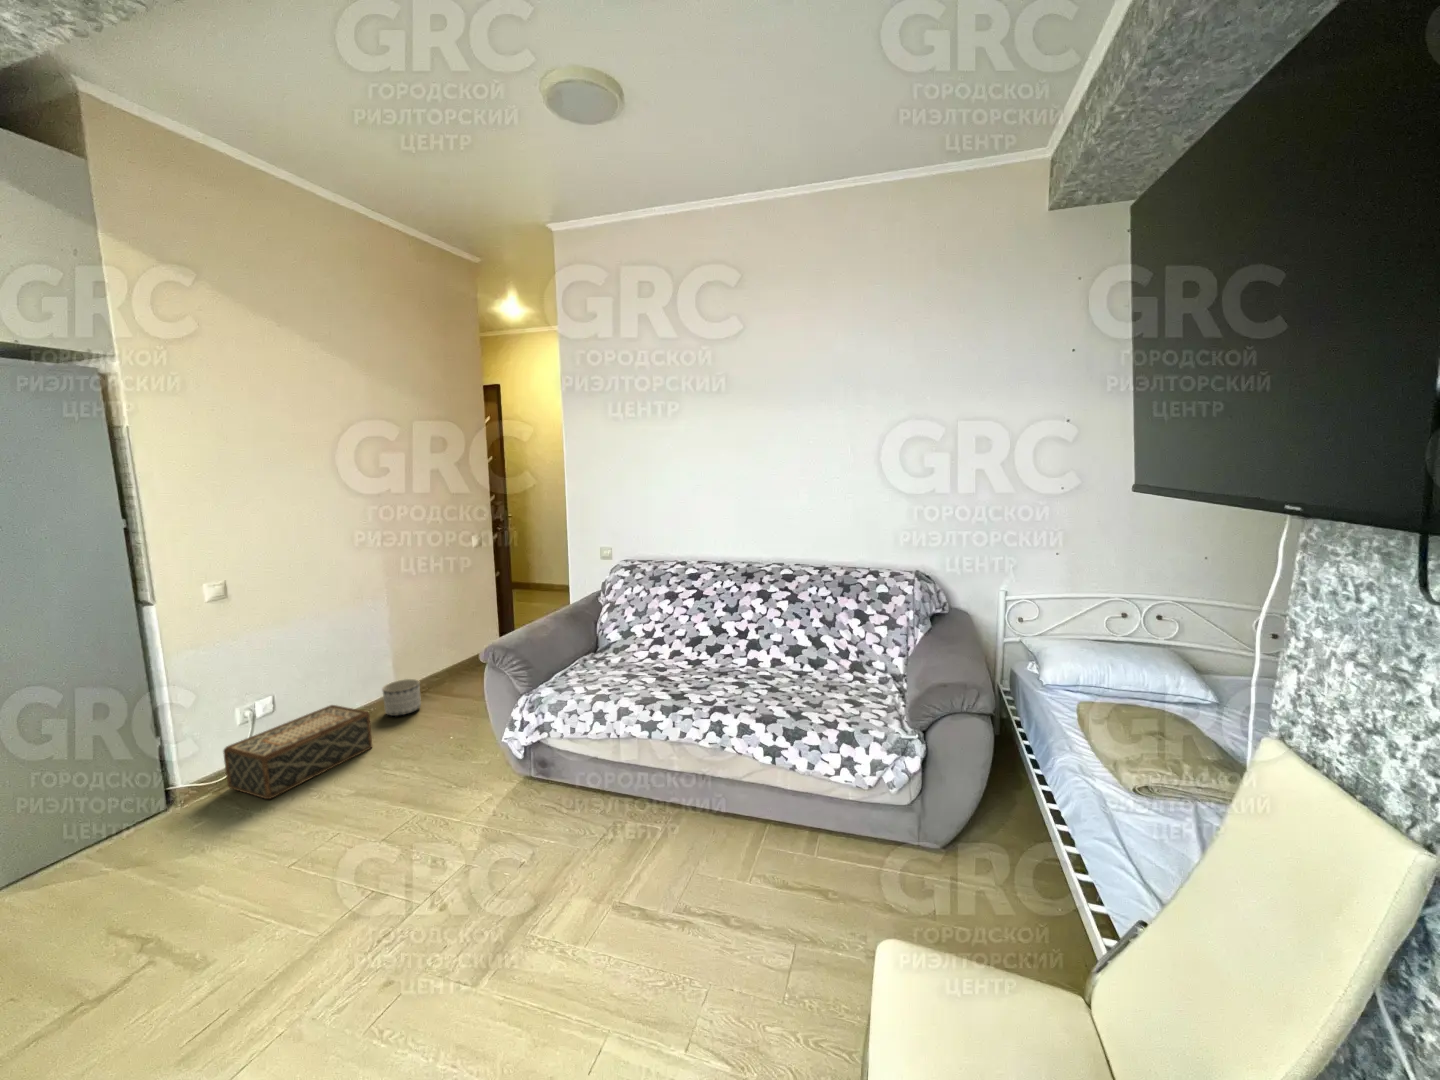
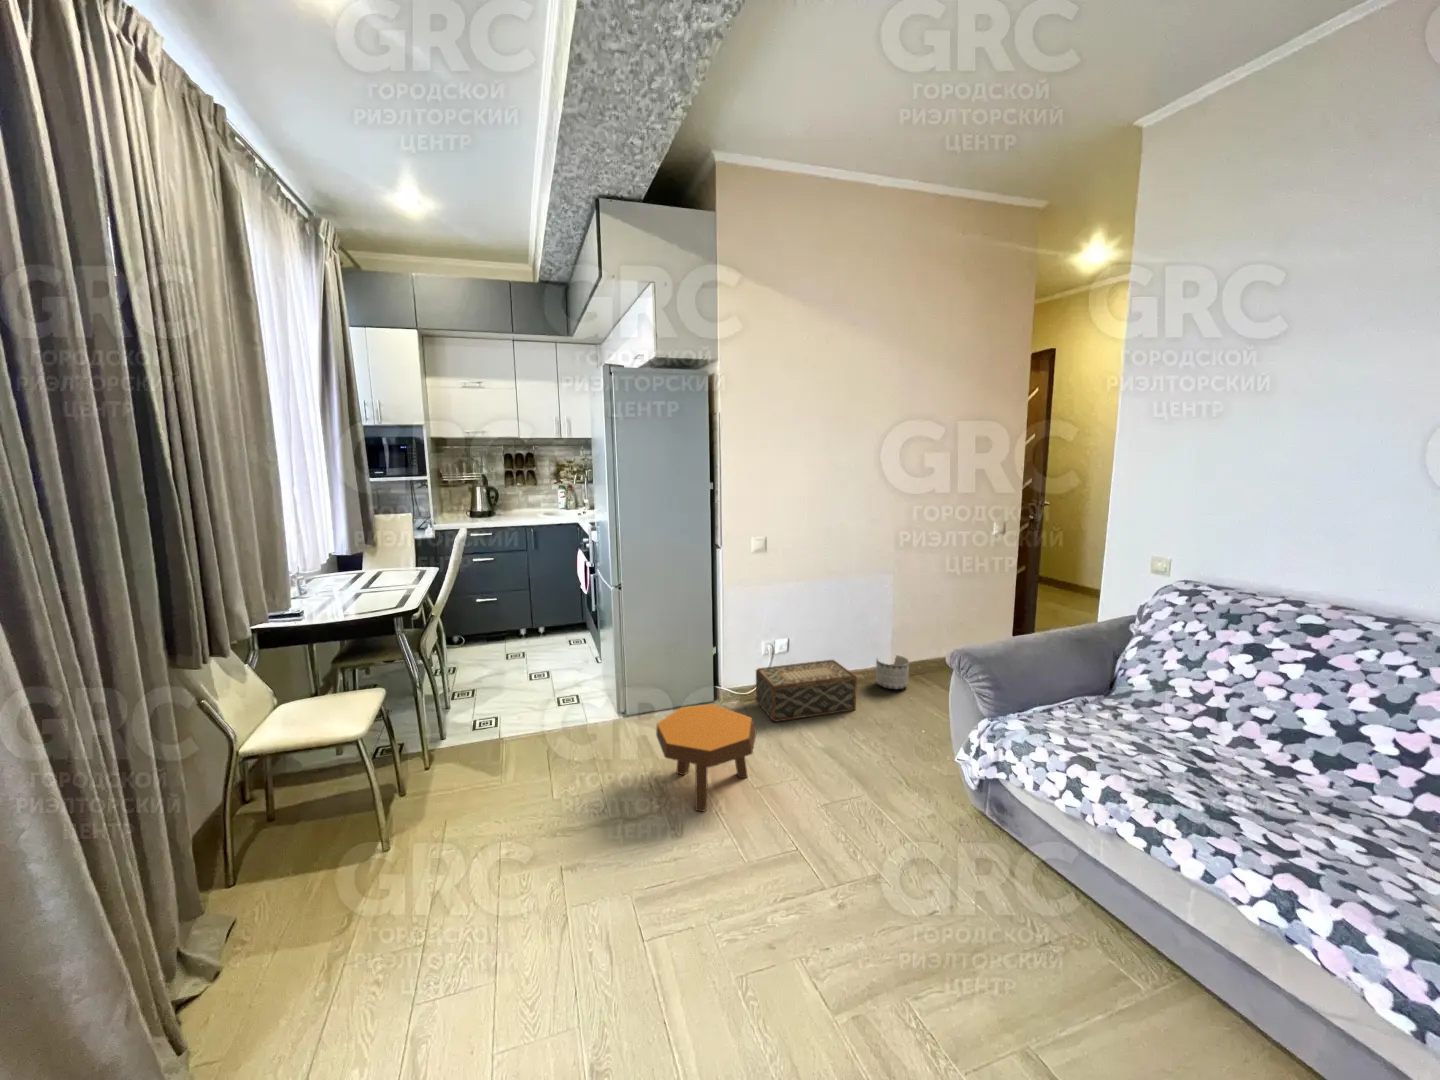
footstool: none [81,798,271,947] -> present [656,704,757,811]

